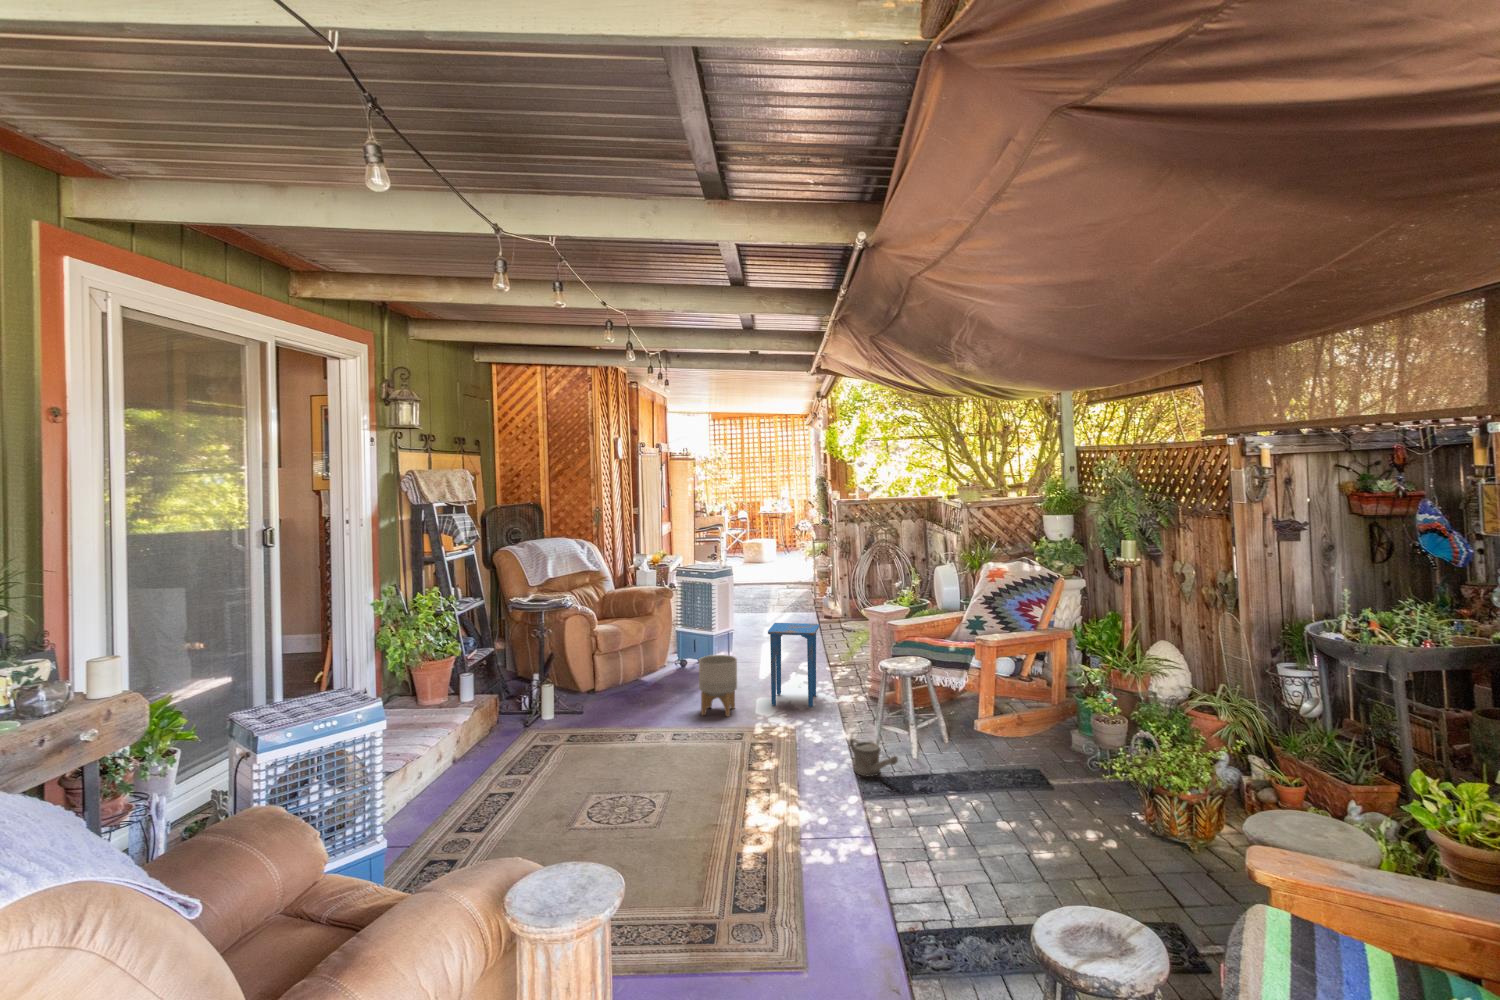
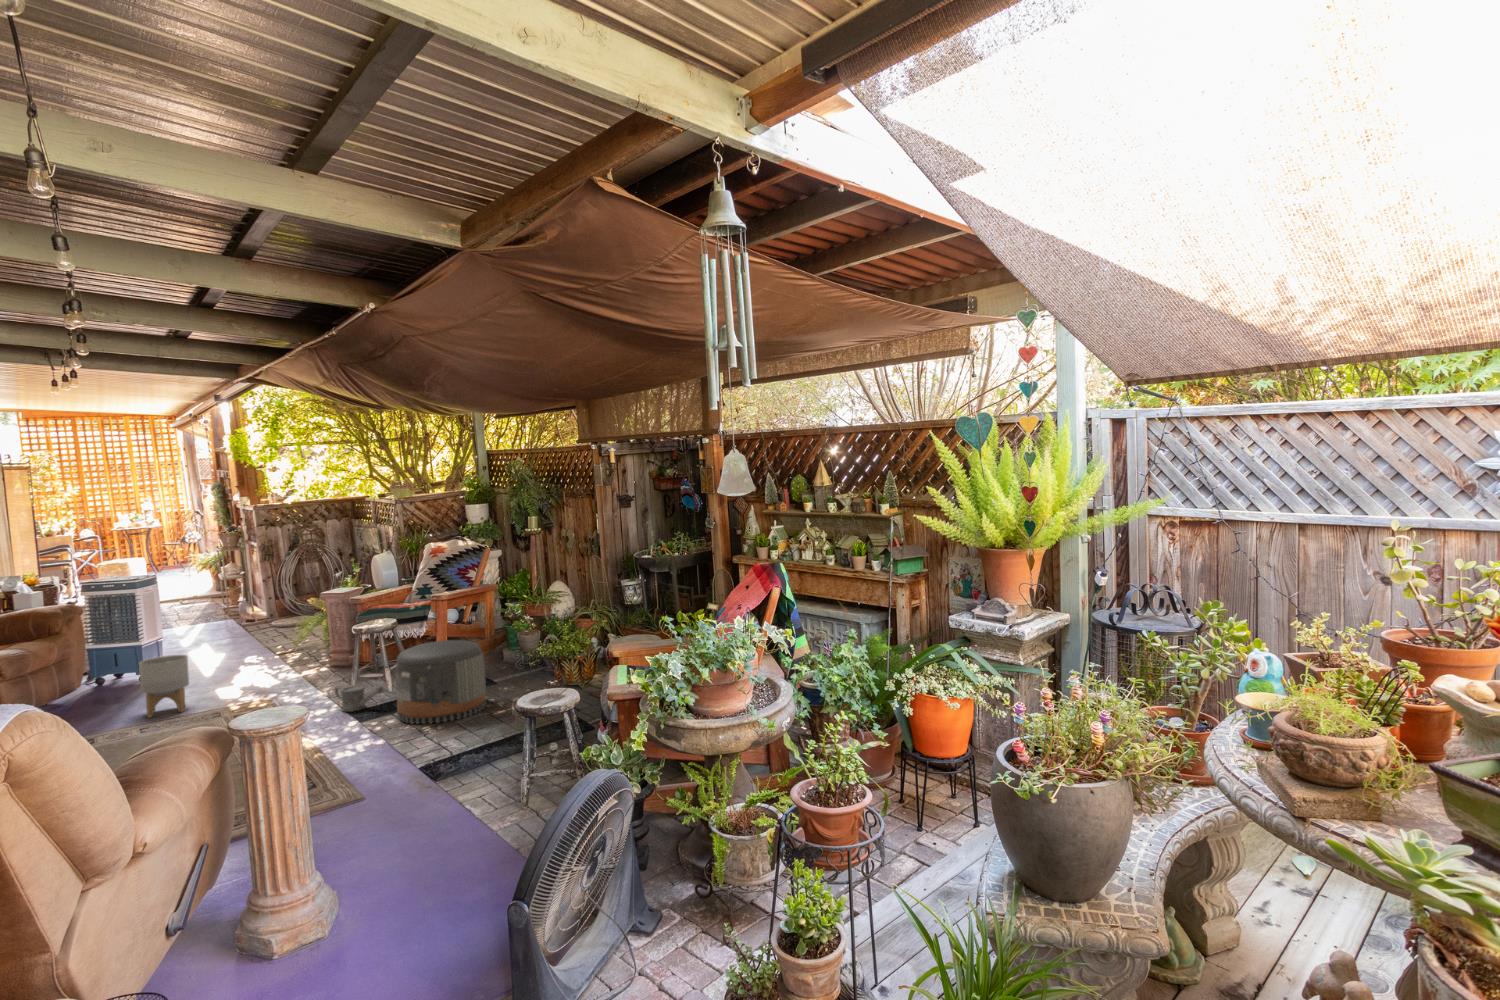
side table: present [768,623,819,707] -> none [220,613,274,694]
pouf: none [904,715,1026,847] -> present [395,640,486,724]

